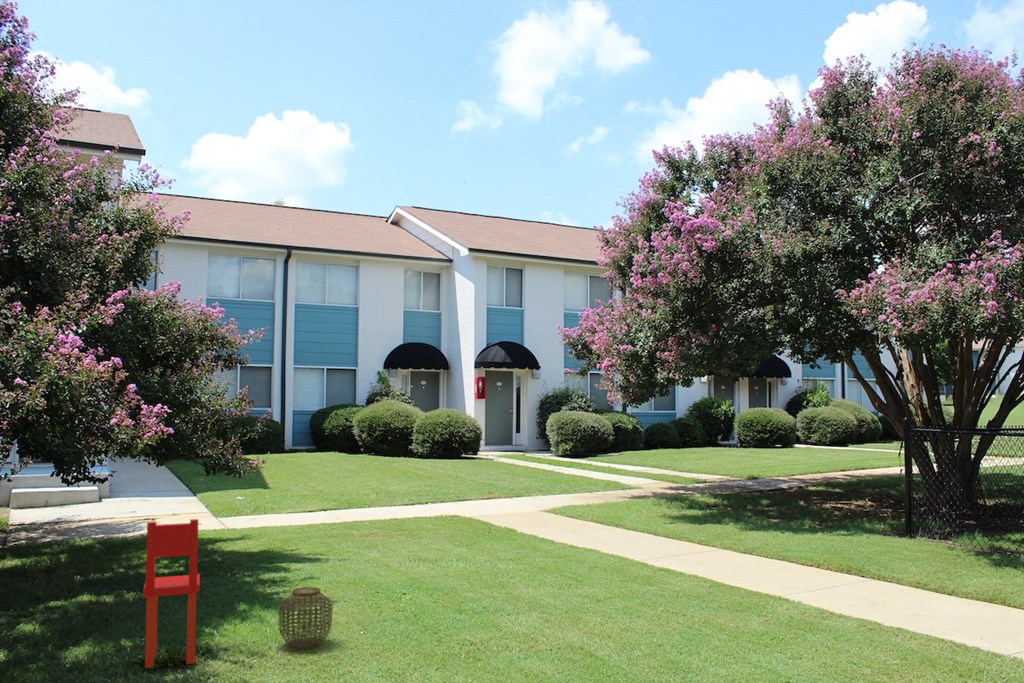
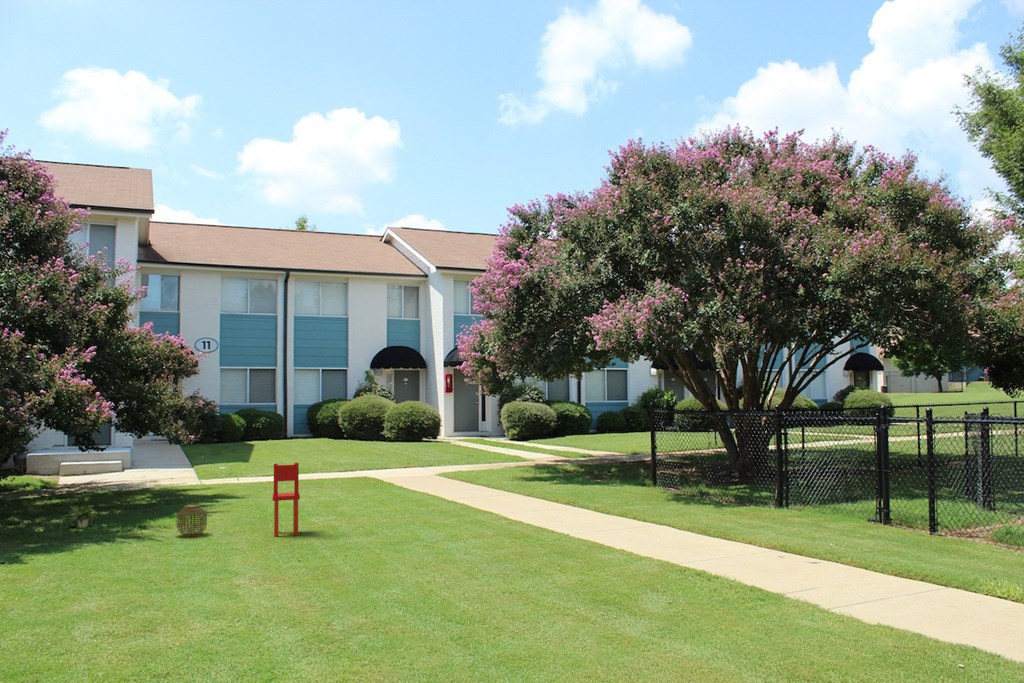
chair: present [143,519,200,668] -> present [272,463,300,536]
potted plant: none [48,582,116,624] -> present [71,506,95,528]

